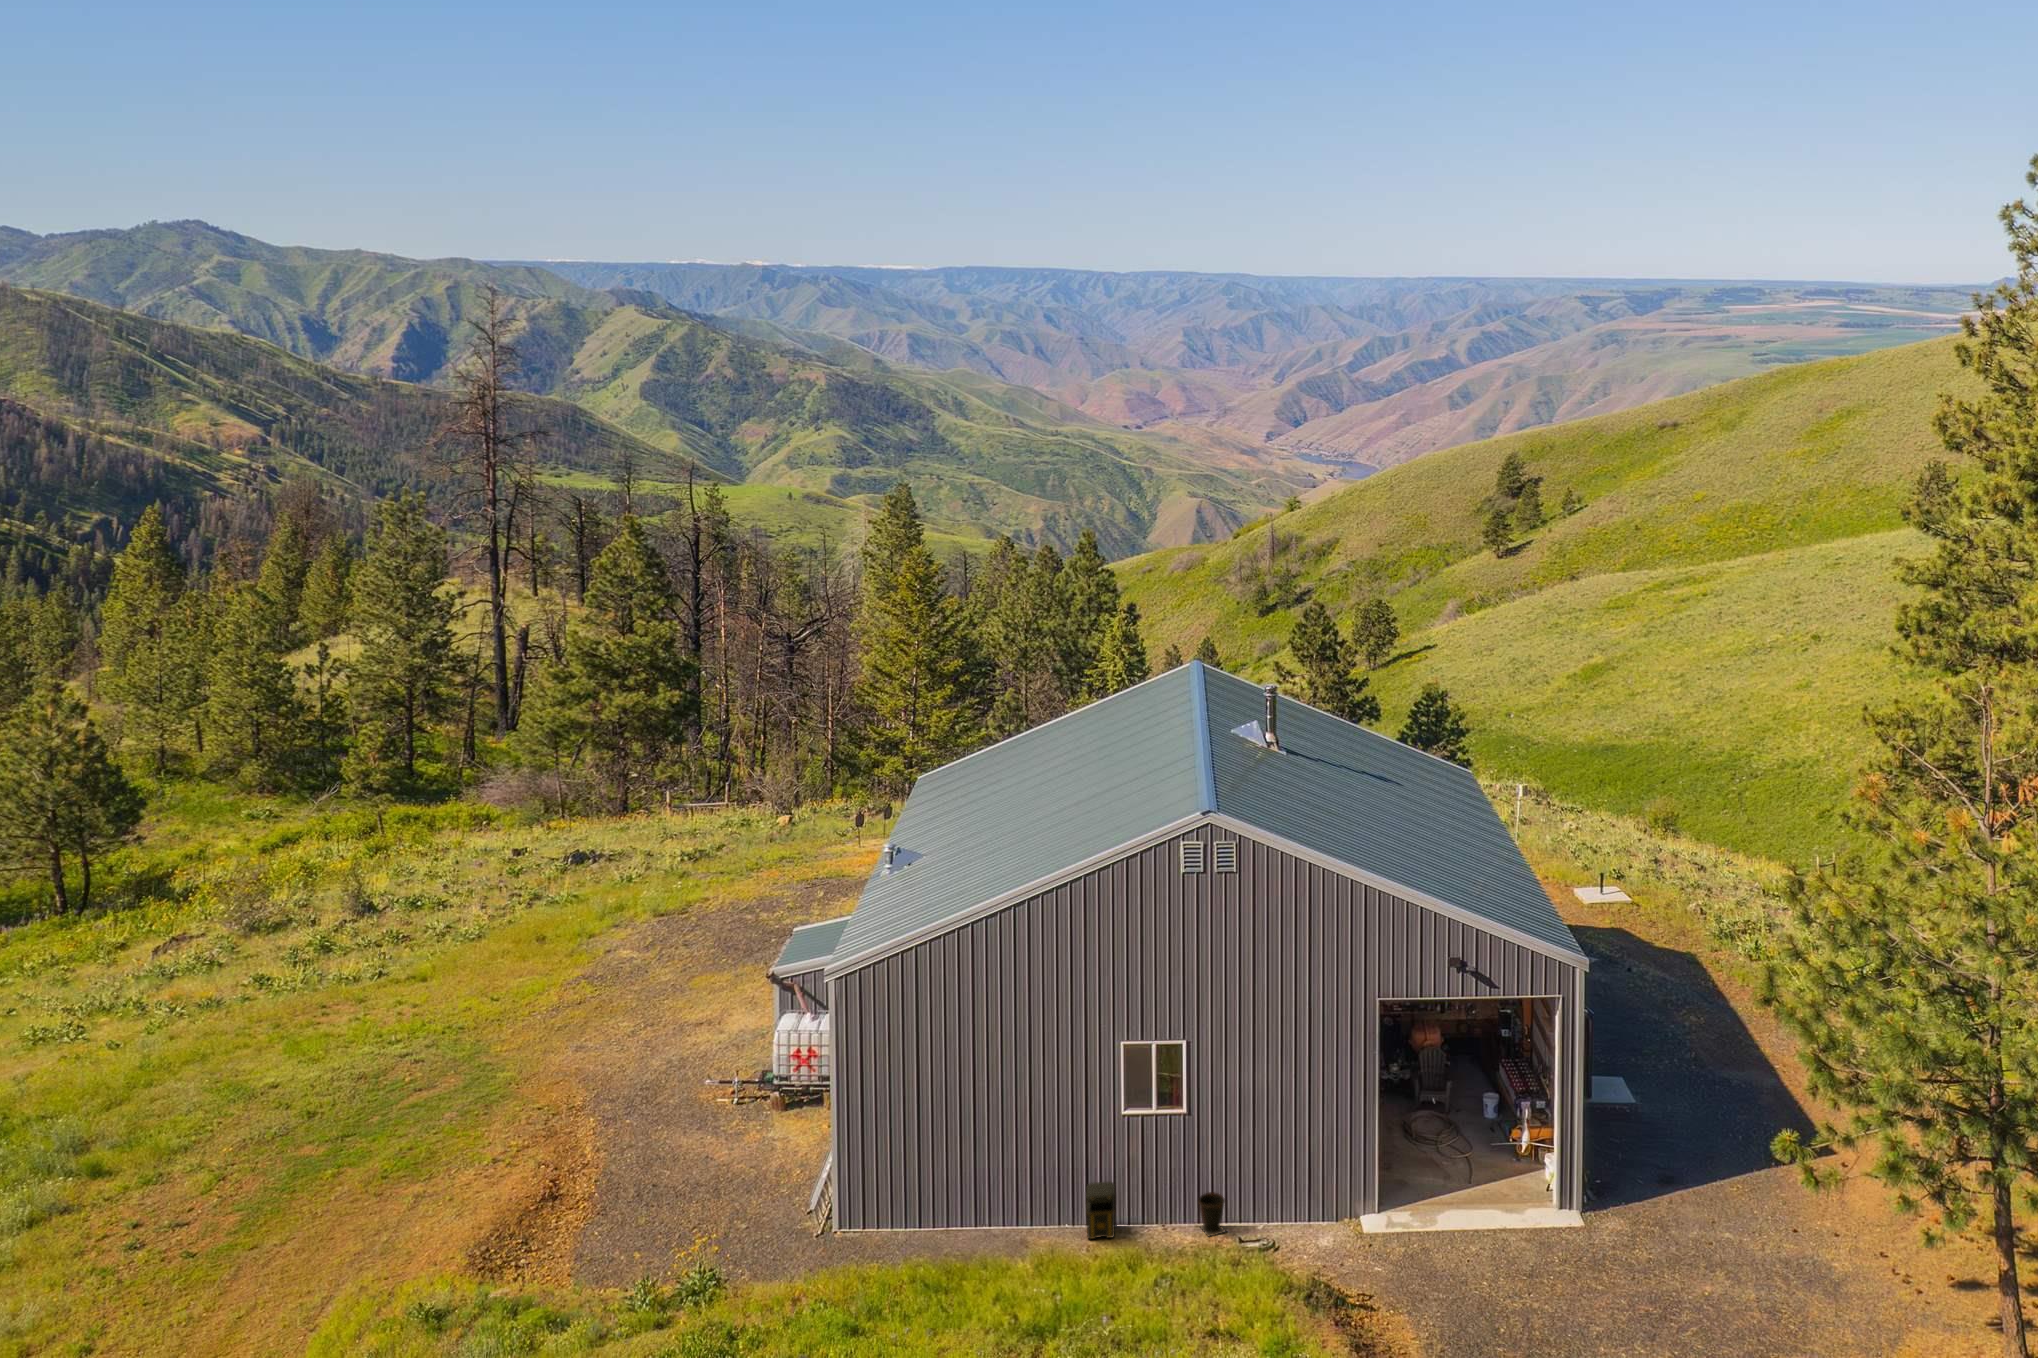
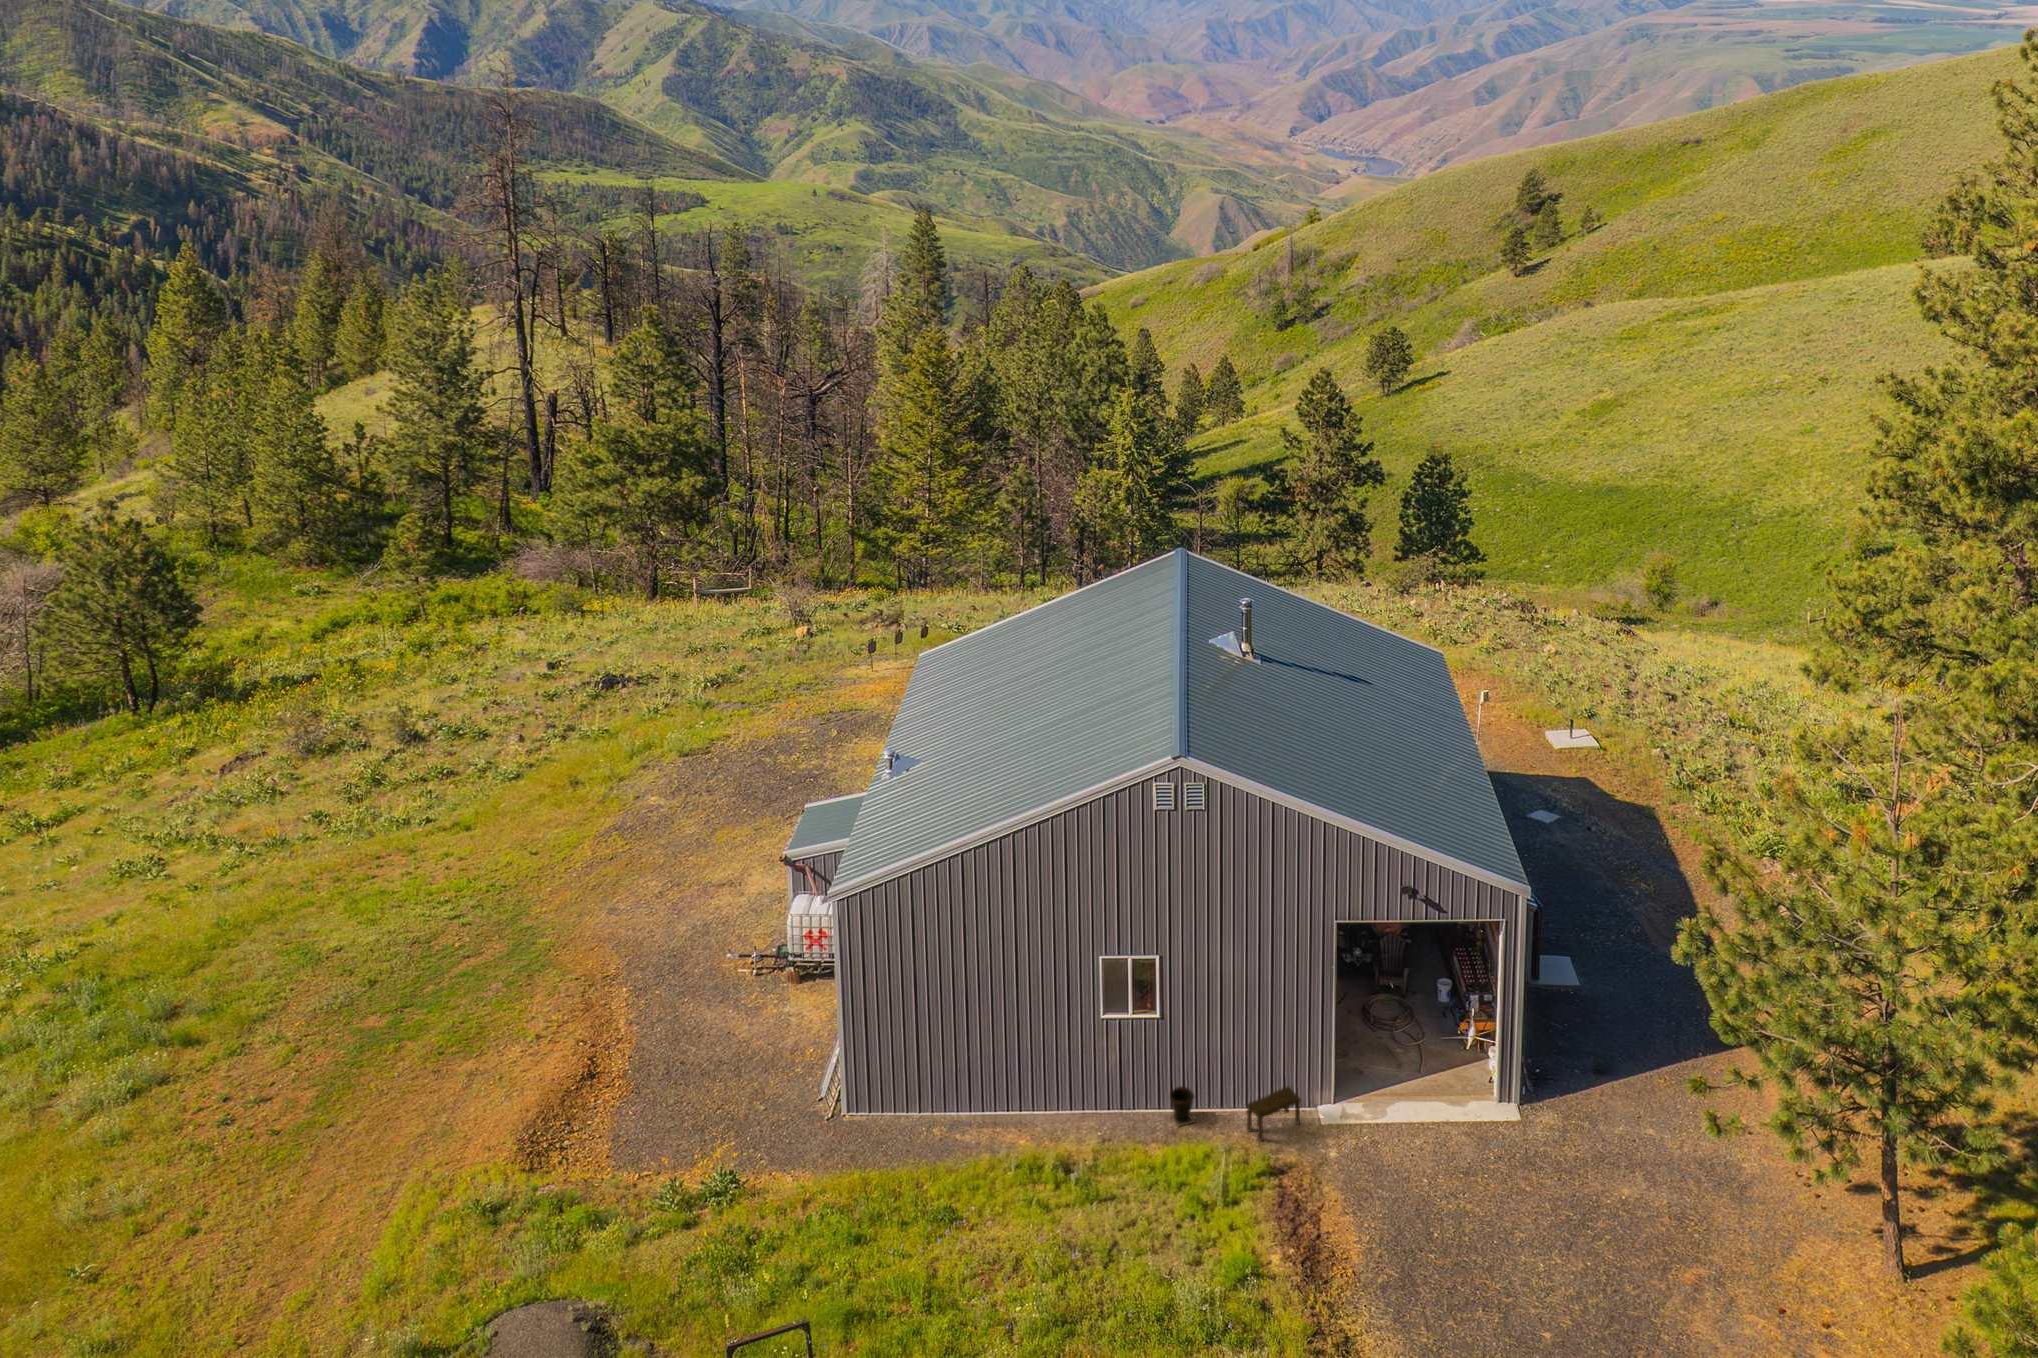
toolbox: present [1086,1181,1116,1239] -> none [1068,1077,1095,1128]
bench: none [1284,1189,1343,1249] -> present [1247,1087,1301,1141]

